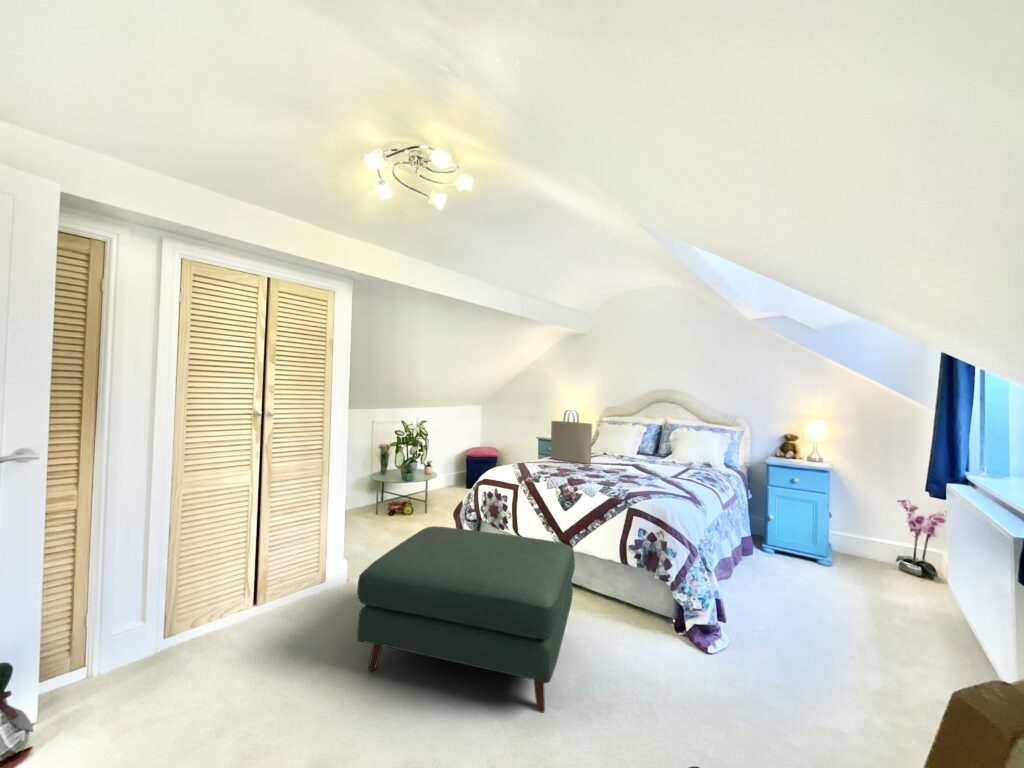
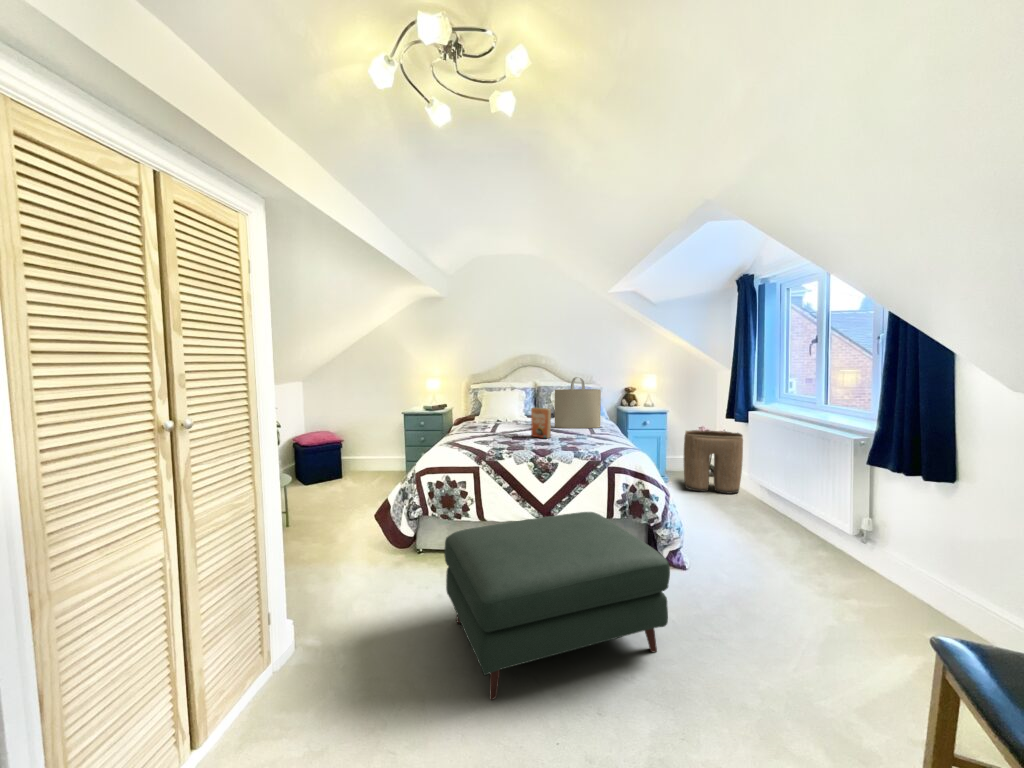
tote bag: present [550,410,592,464] -> present [555,377,601,428]
paperback book: none [585,440,636,474] -> present [531,408,551,438]
laundry basket: none [840,497,944,605] -> present [684,430,743,494]

